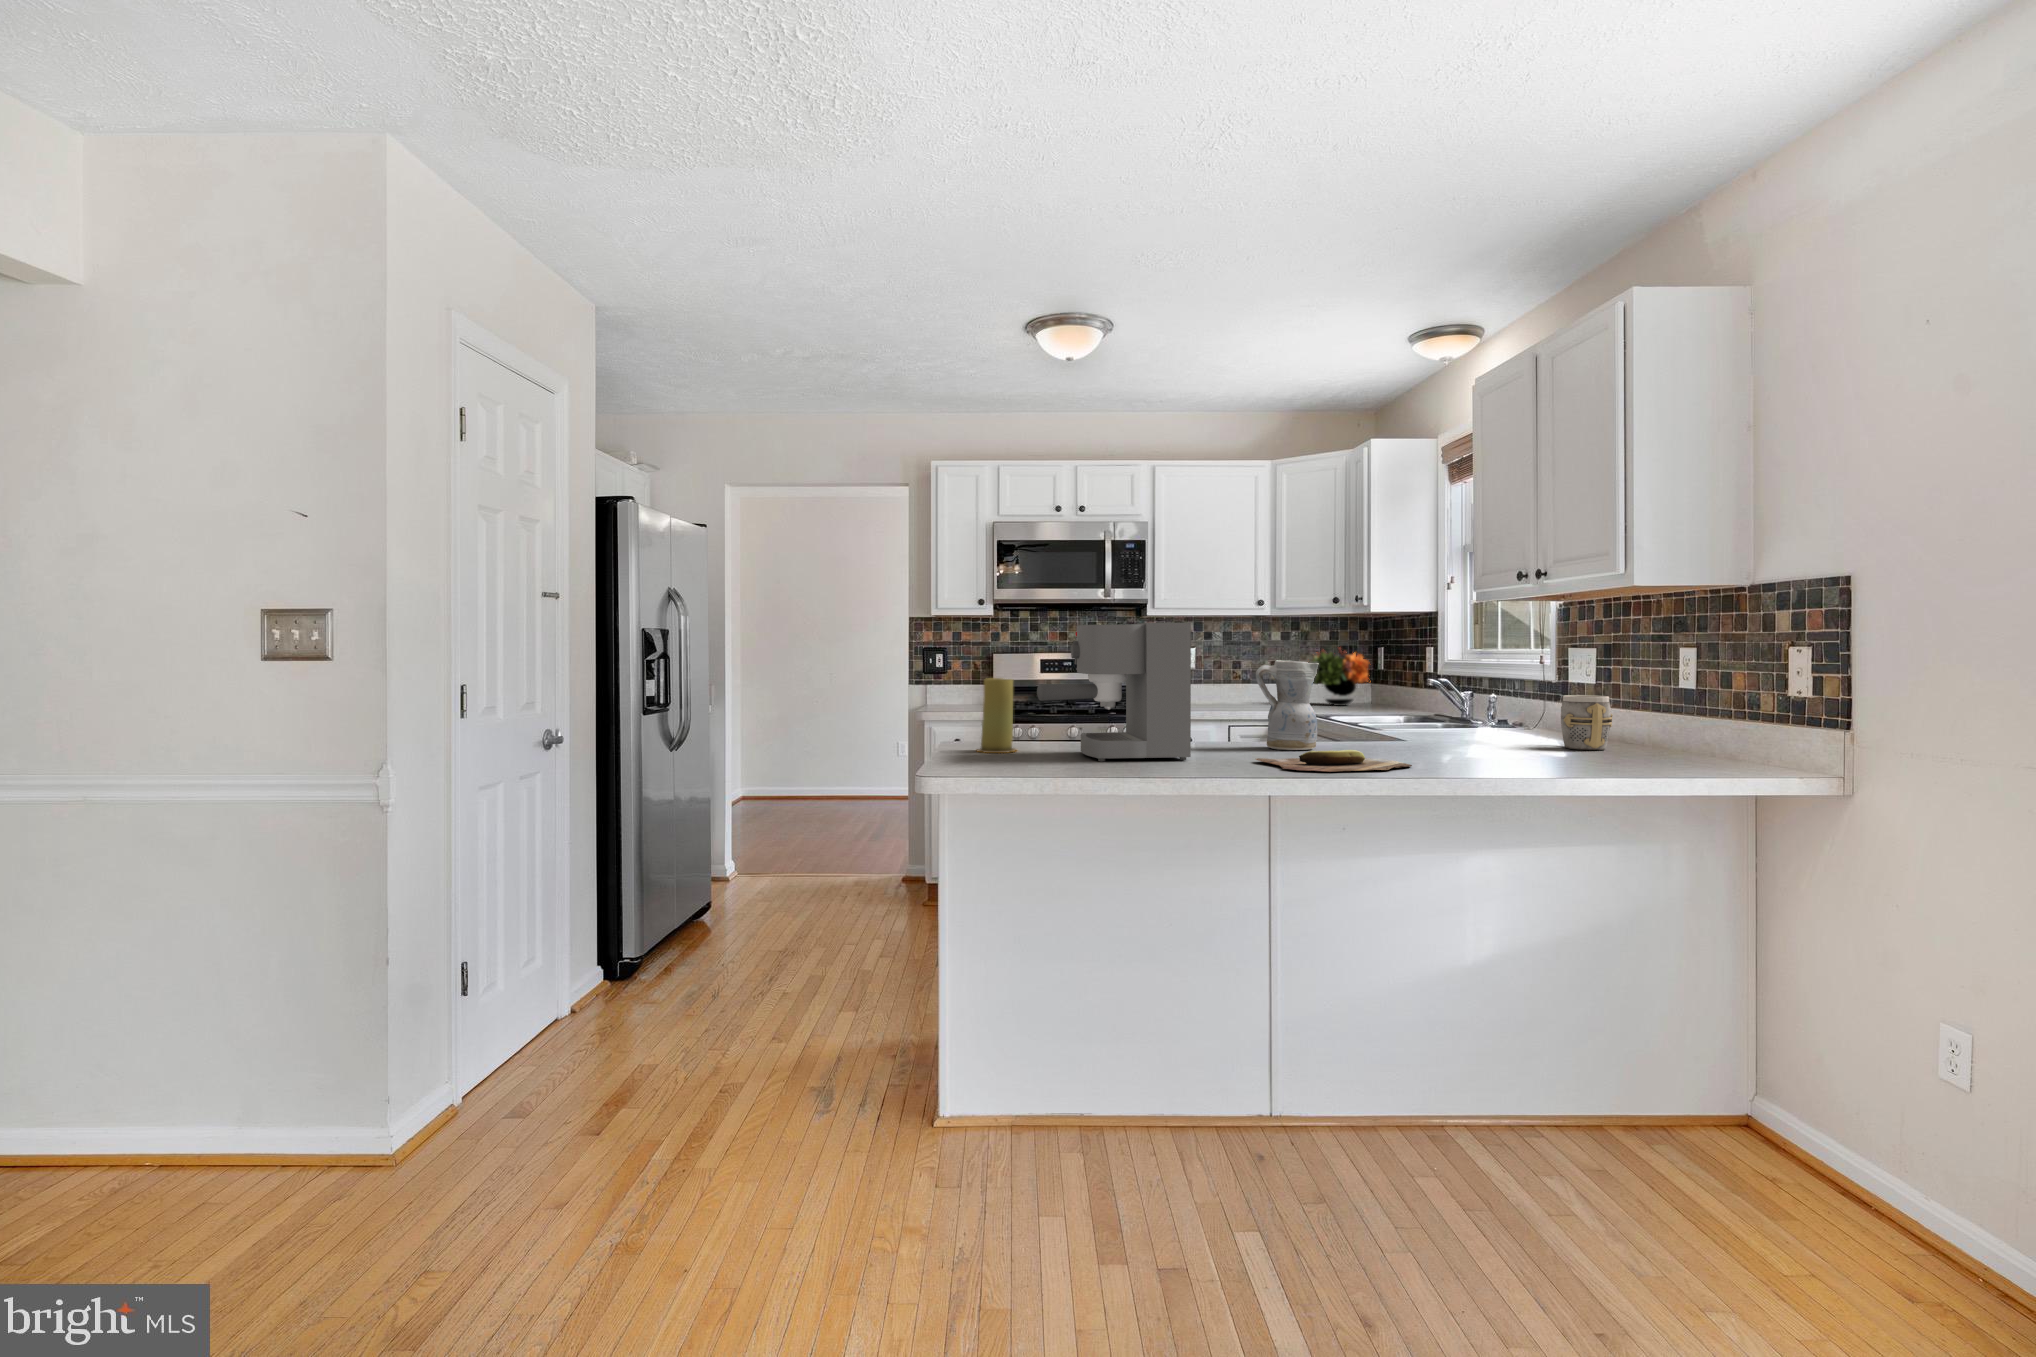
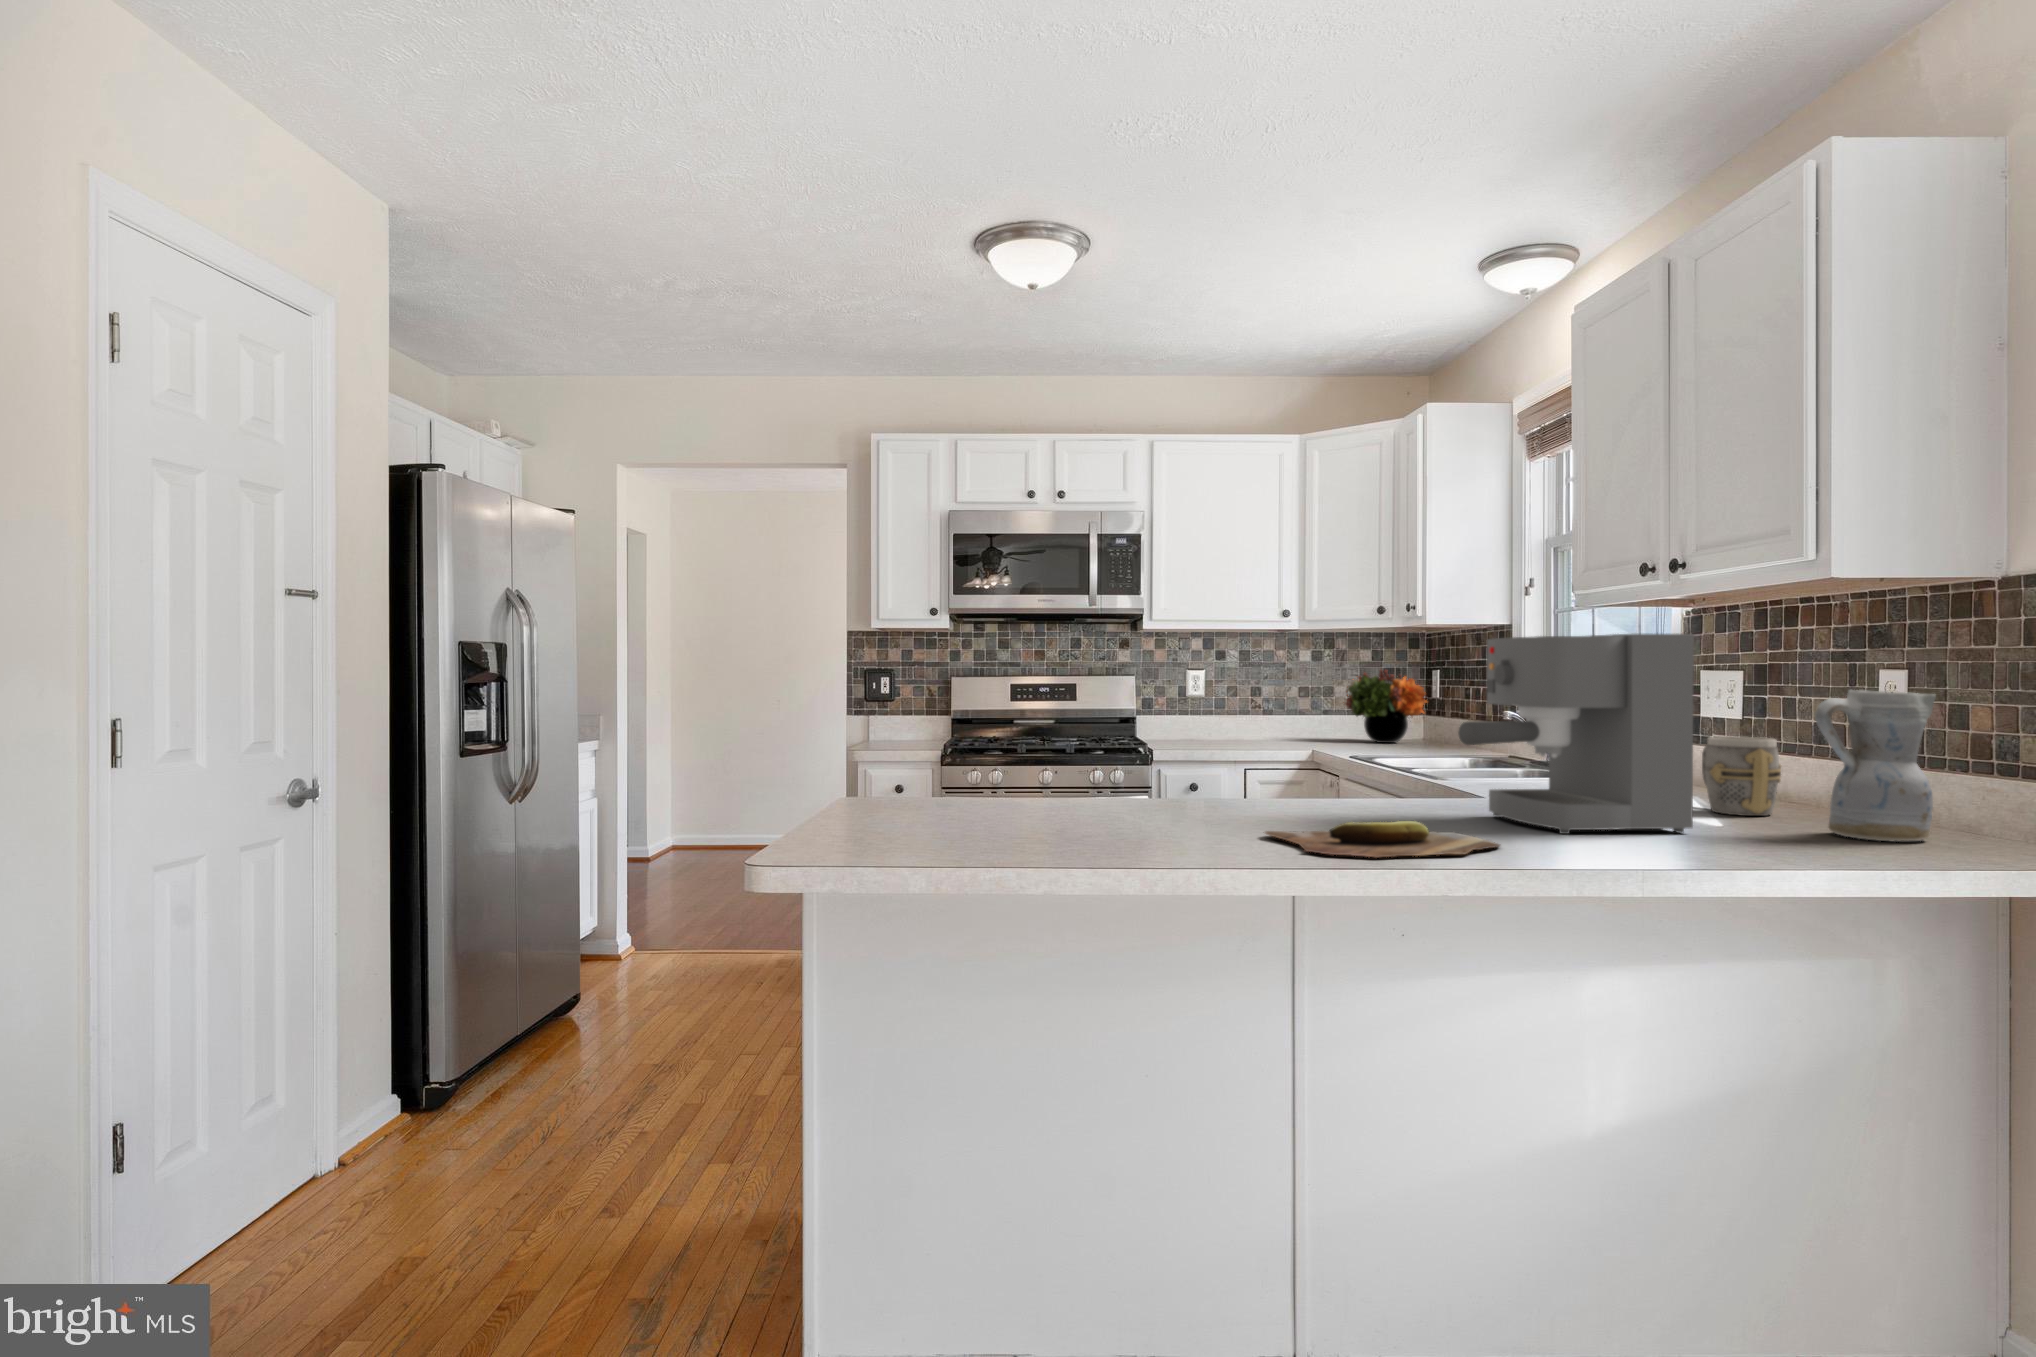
coffee maker: present [1037,623,1191,761] -> present [1458,634,1694,834]
ceramic pitcher: present [1256,660,1319,750] -> present [1815,690,1936,842]
candle: present [977,678,1016,753] -> none [864,709,924,818]

